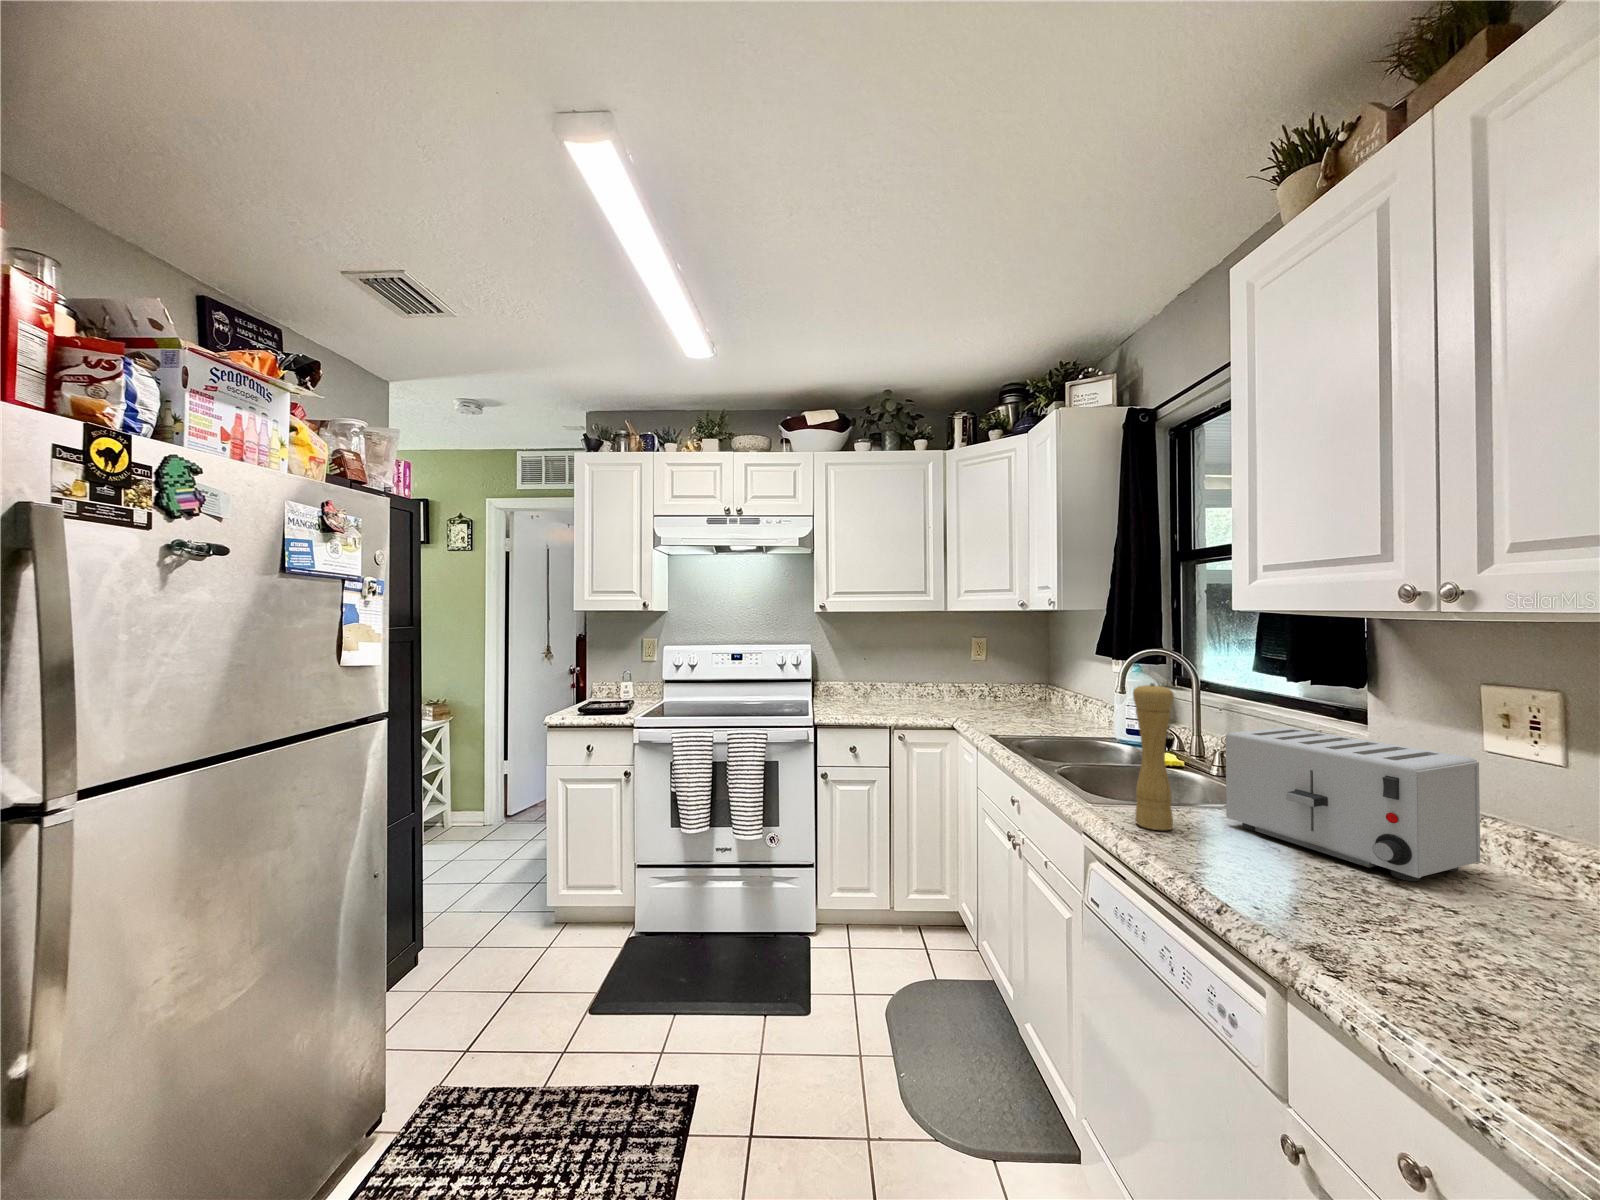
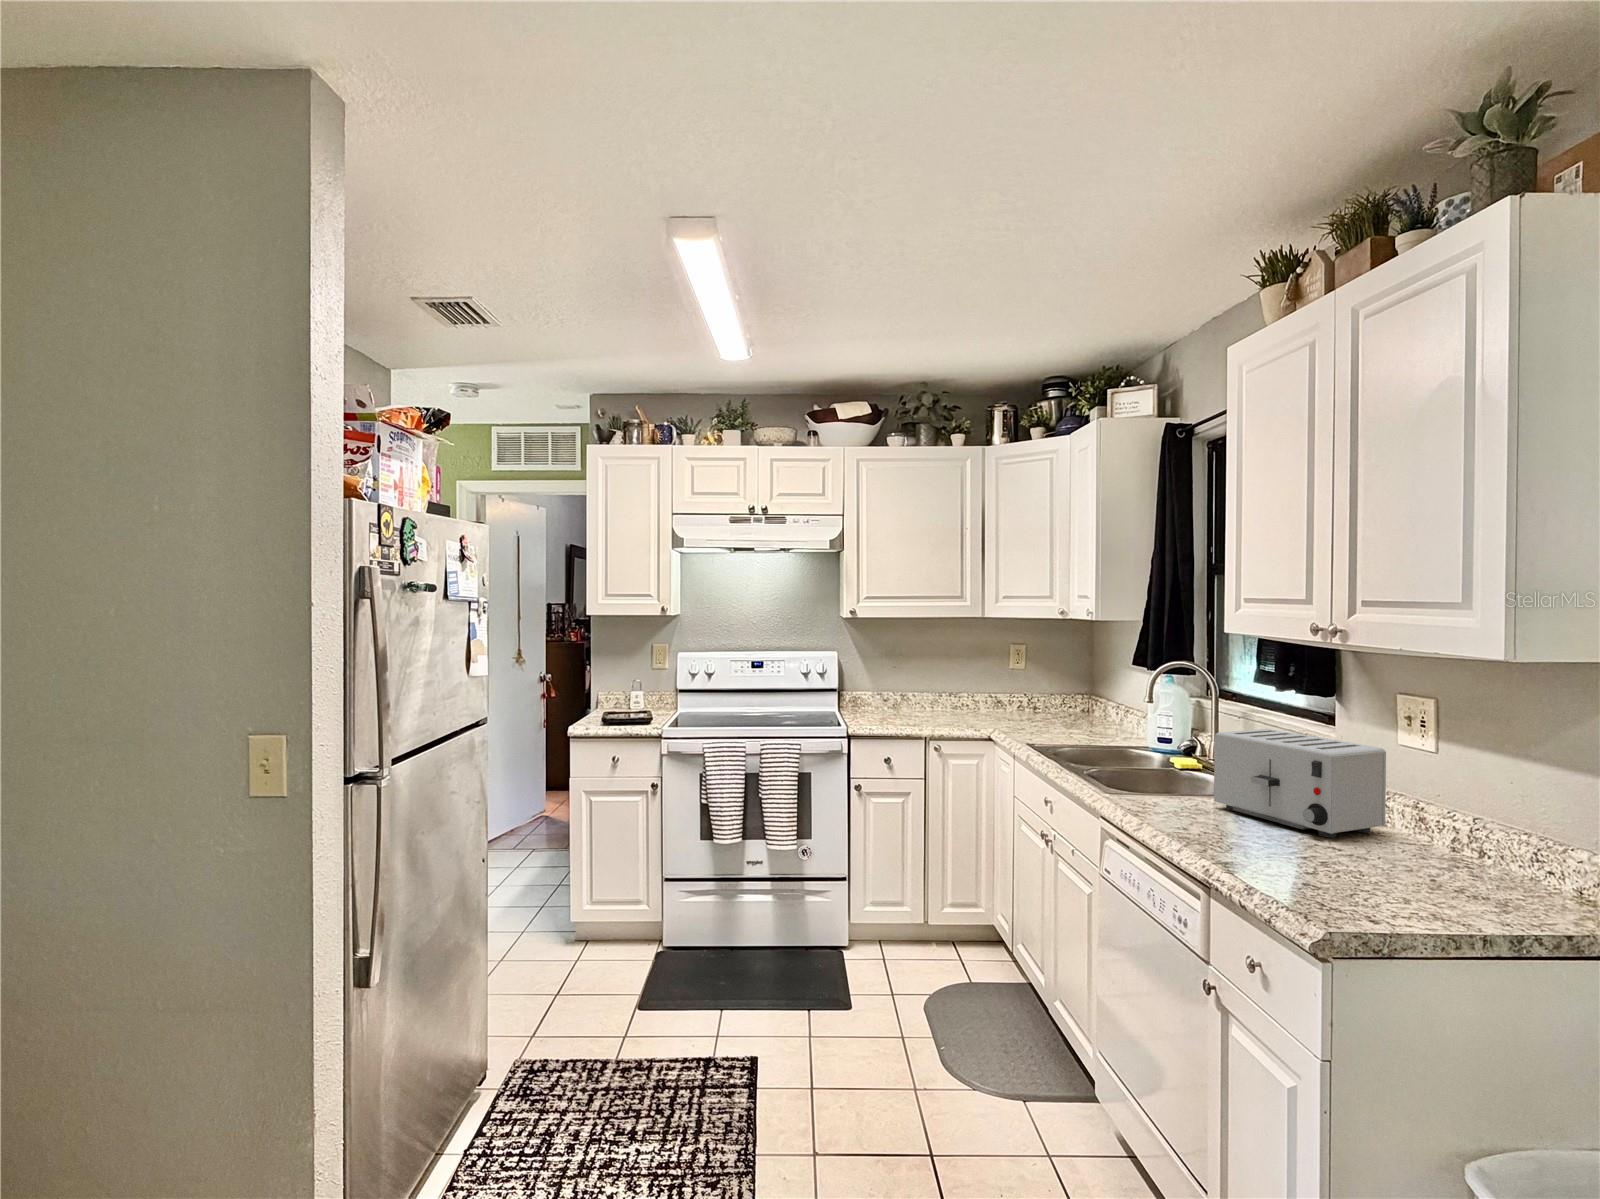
pepper mill: present [1133,683,1173,830] -> none [1141,692,1172,810]

